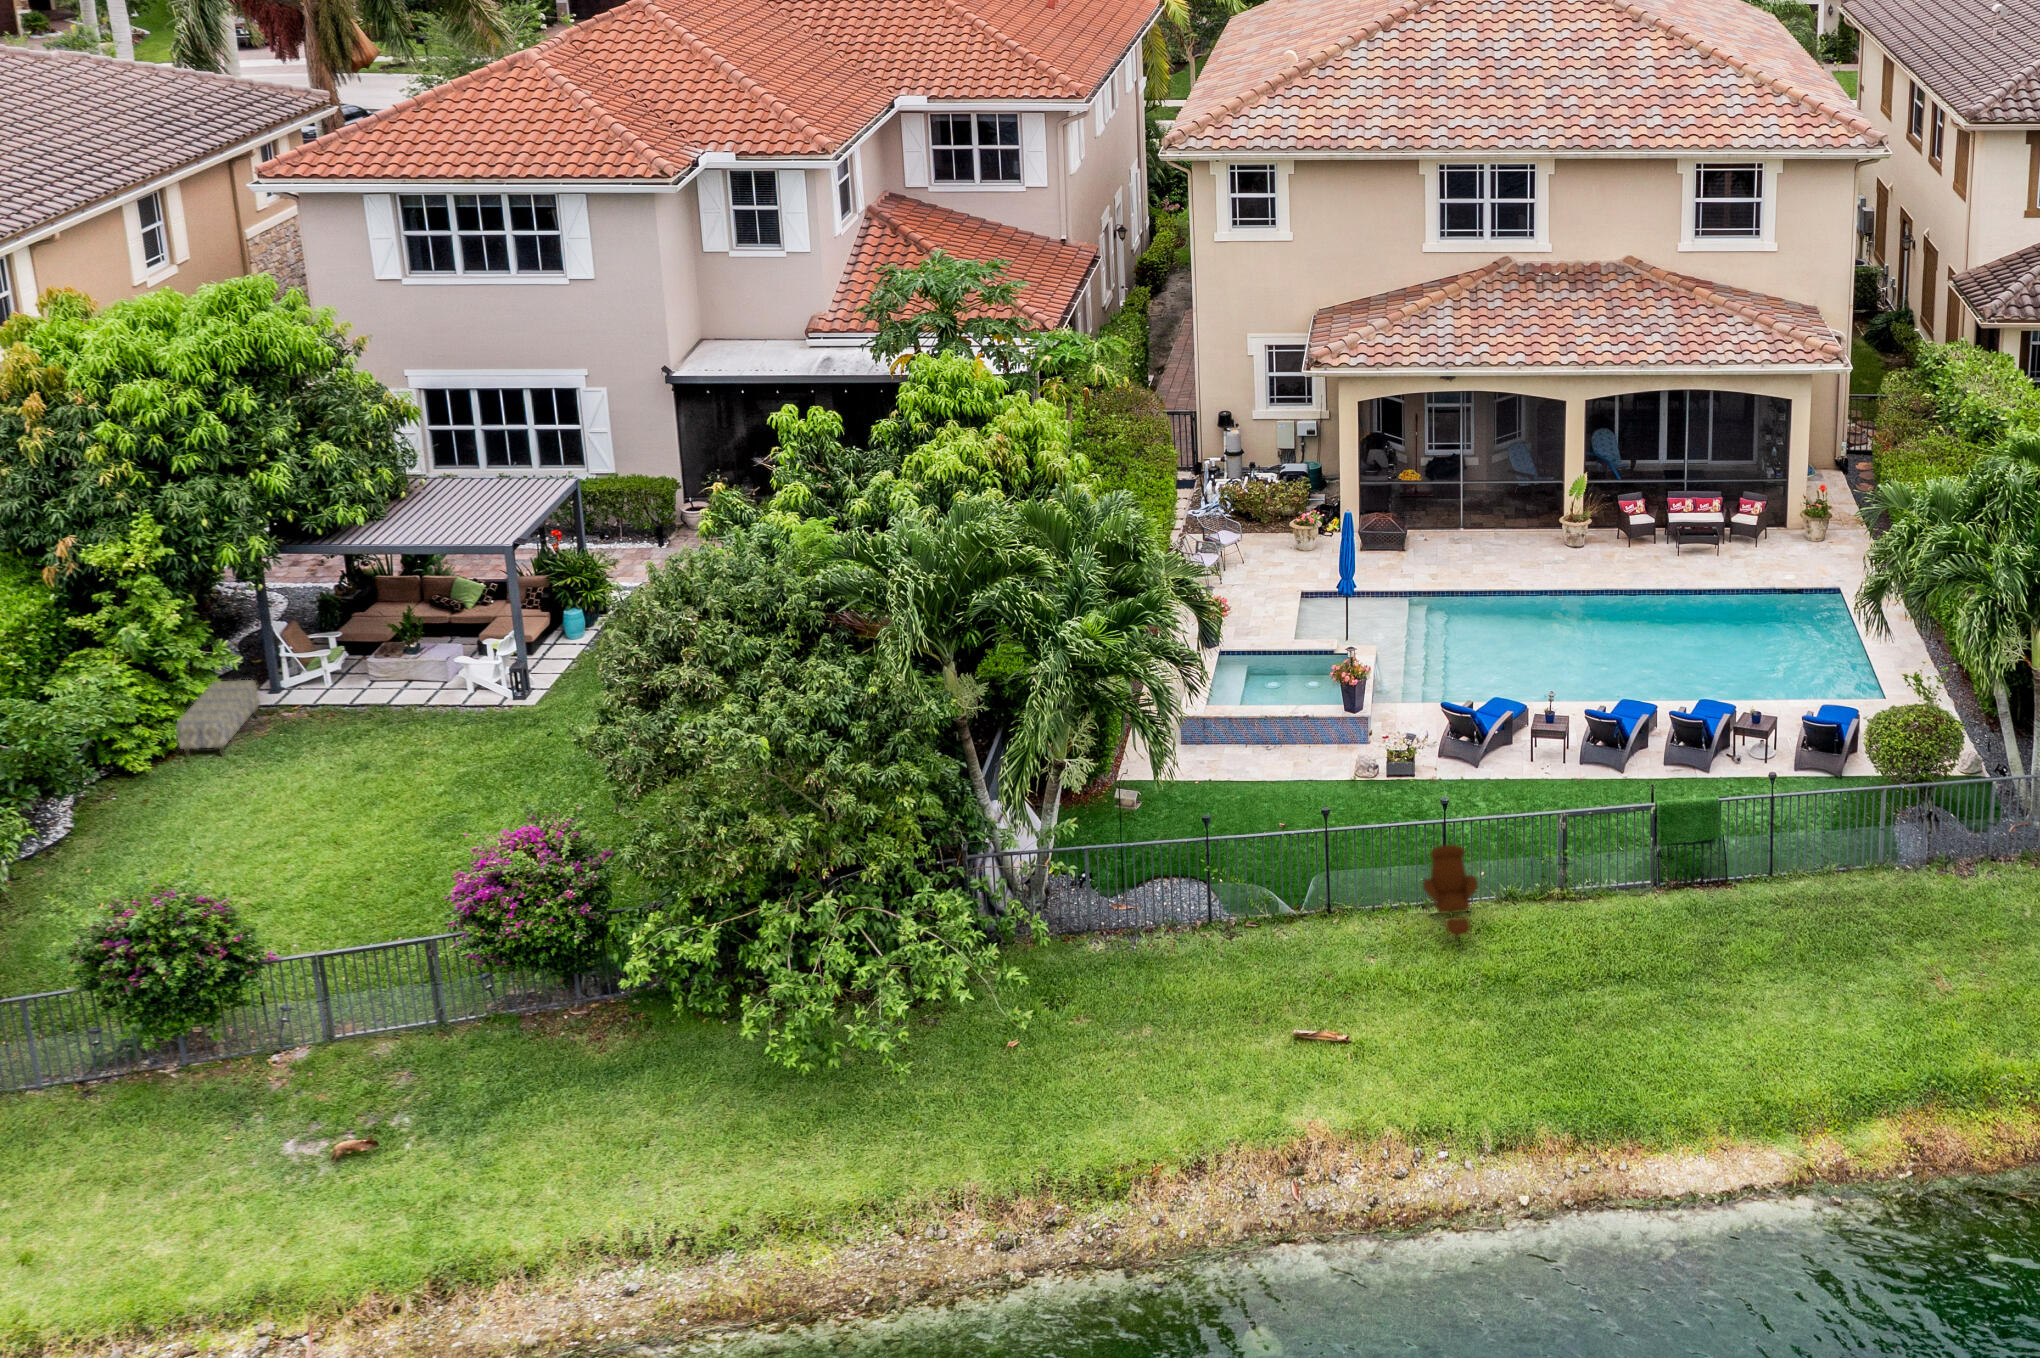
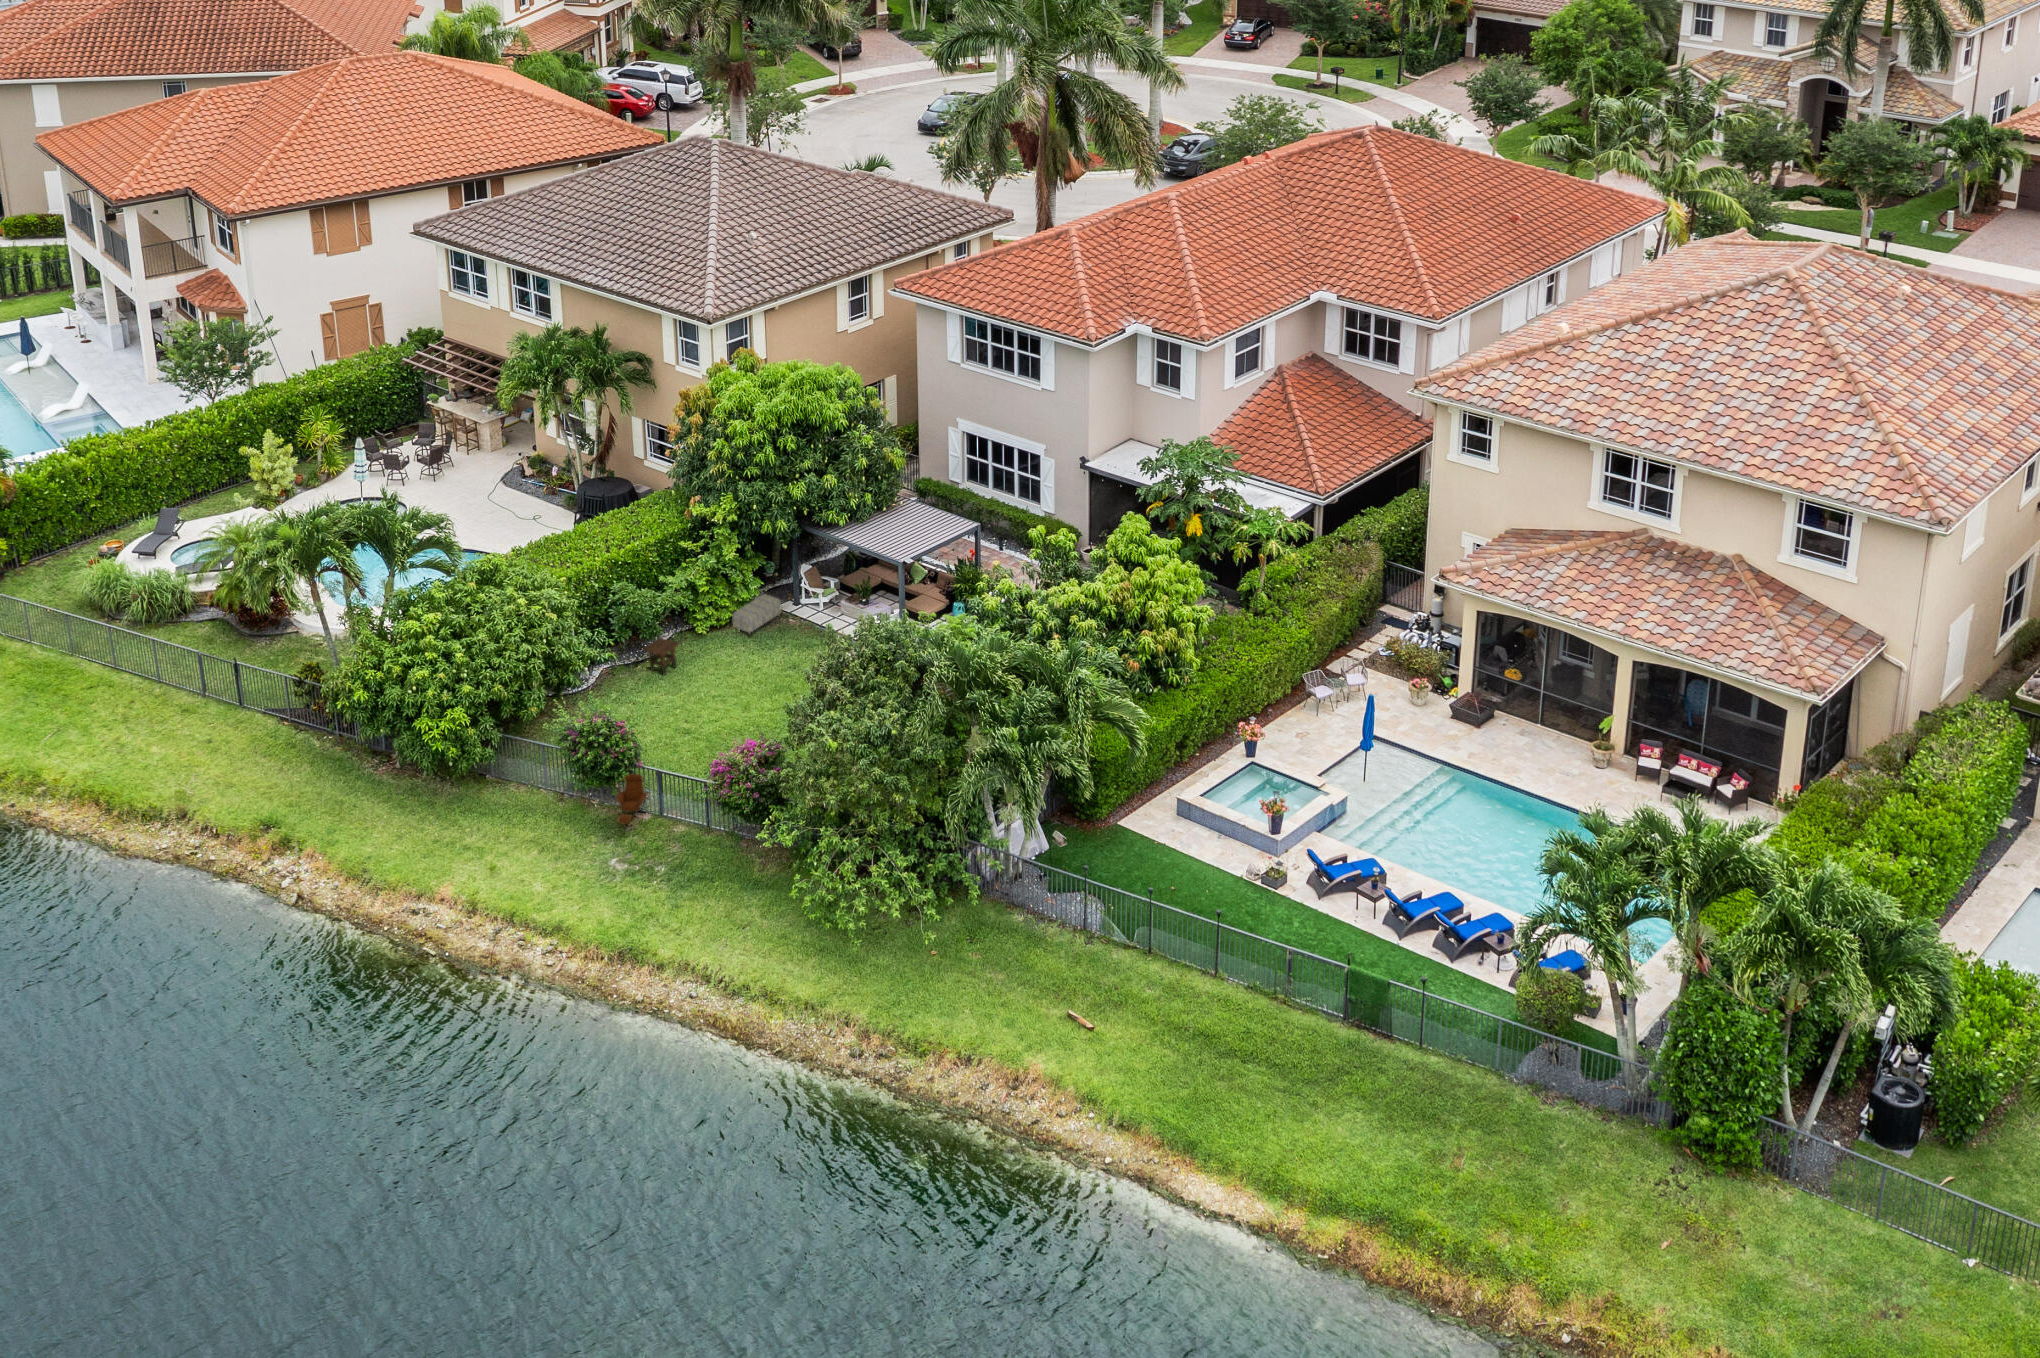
side table: none [38,789,113,860] -> present [643,637,678,675]
lounge chair: present [1423,845,1478,946] -> present [616,774,647,834]

